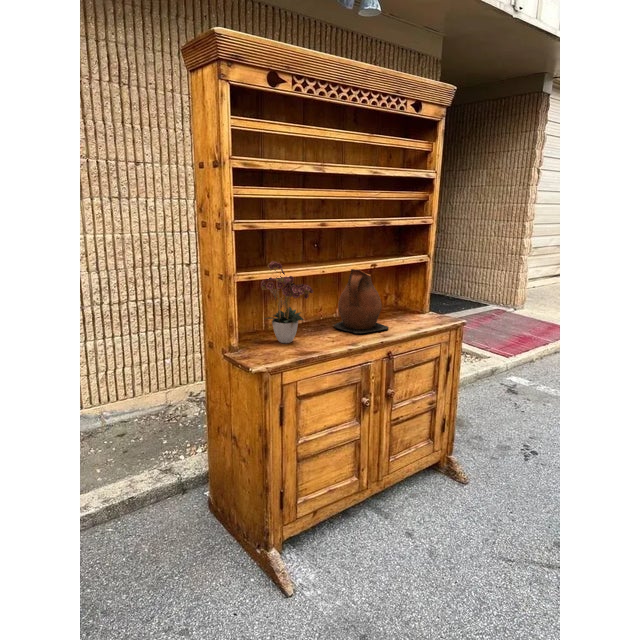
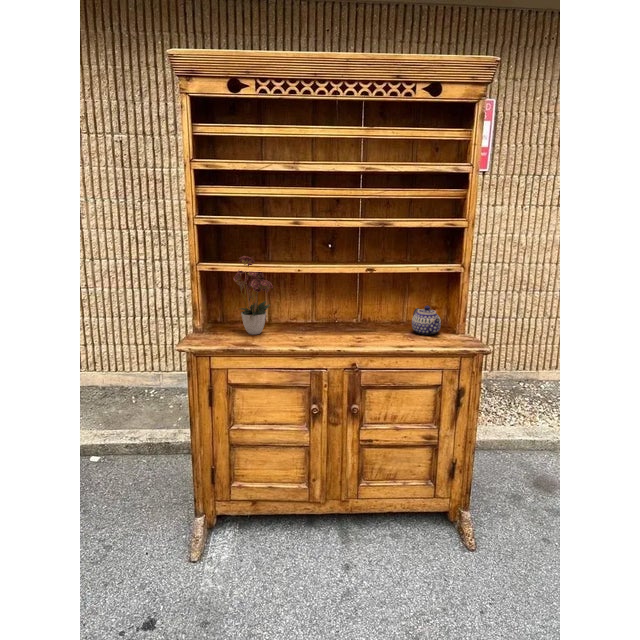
ceramic pitcher: present [334,269,389,333] -> none [318,269,370,340]
teapot: none [393,293,431,319] -> present [412,306,441,335]

